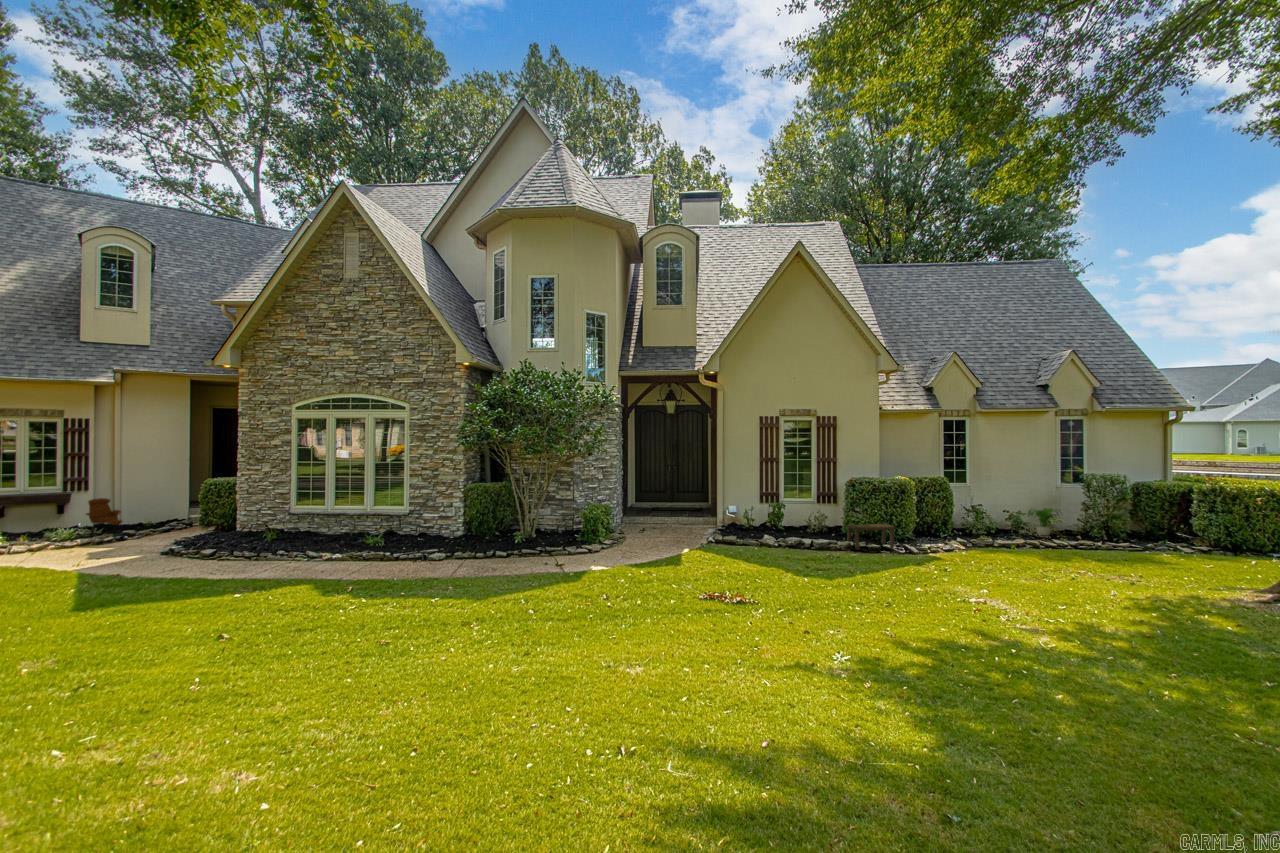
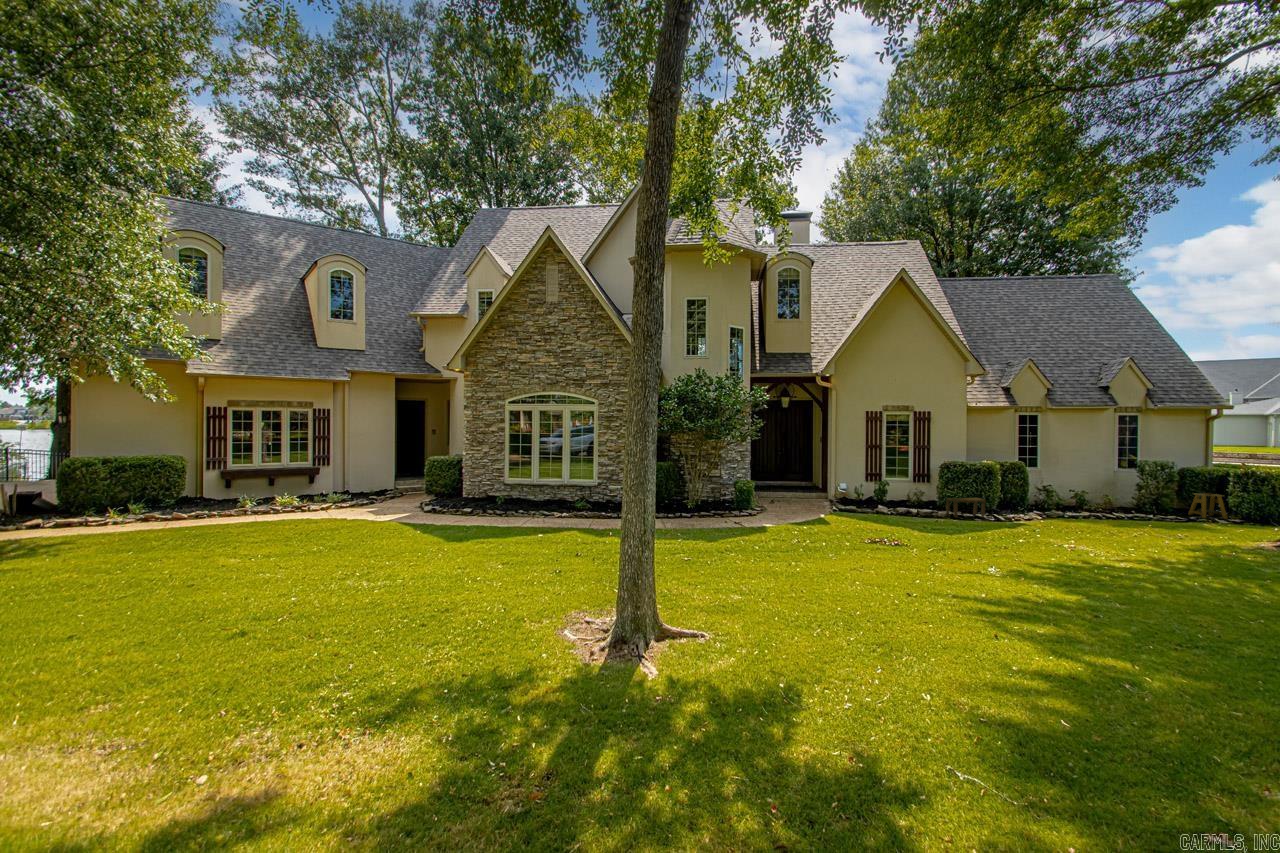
lounge chair: present [86,498,122,532] -> none [332,473,361,500]
potted plant: present [1028,508,1058,535] -> none [1089,488,1118,511]
side table: none [1147,514,1195,546] -> present [1188,493,1227,519]

